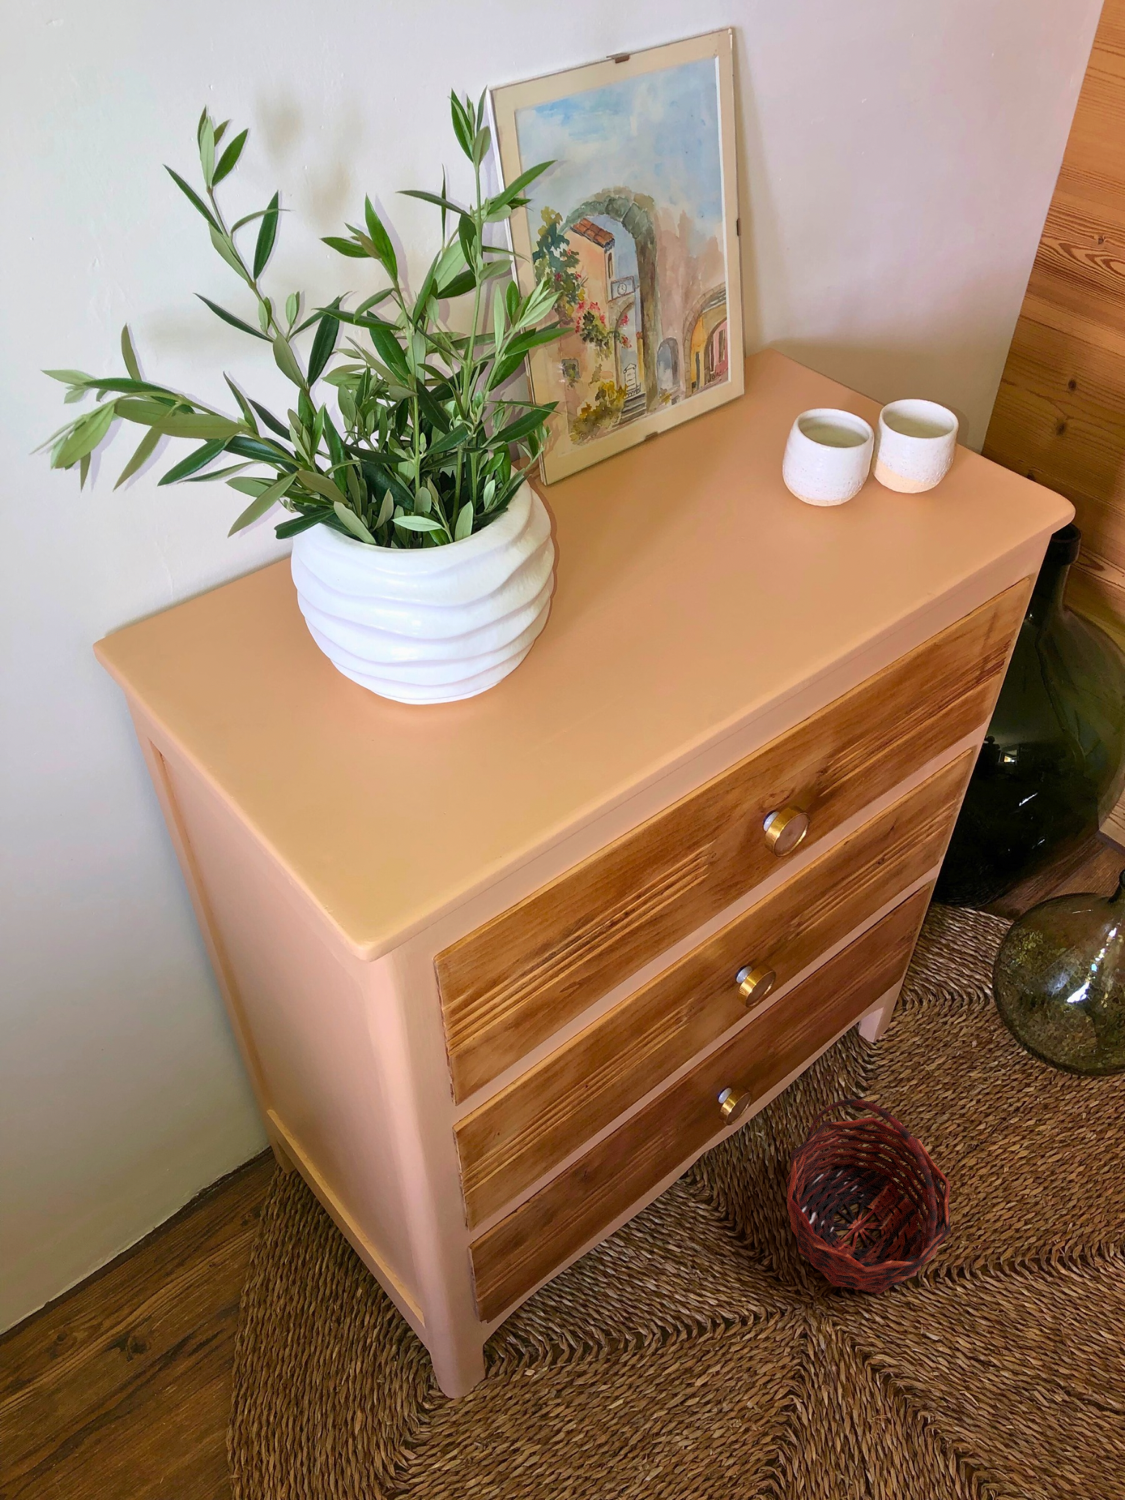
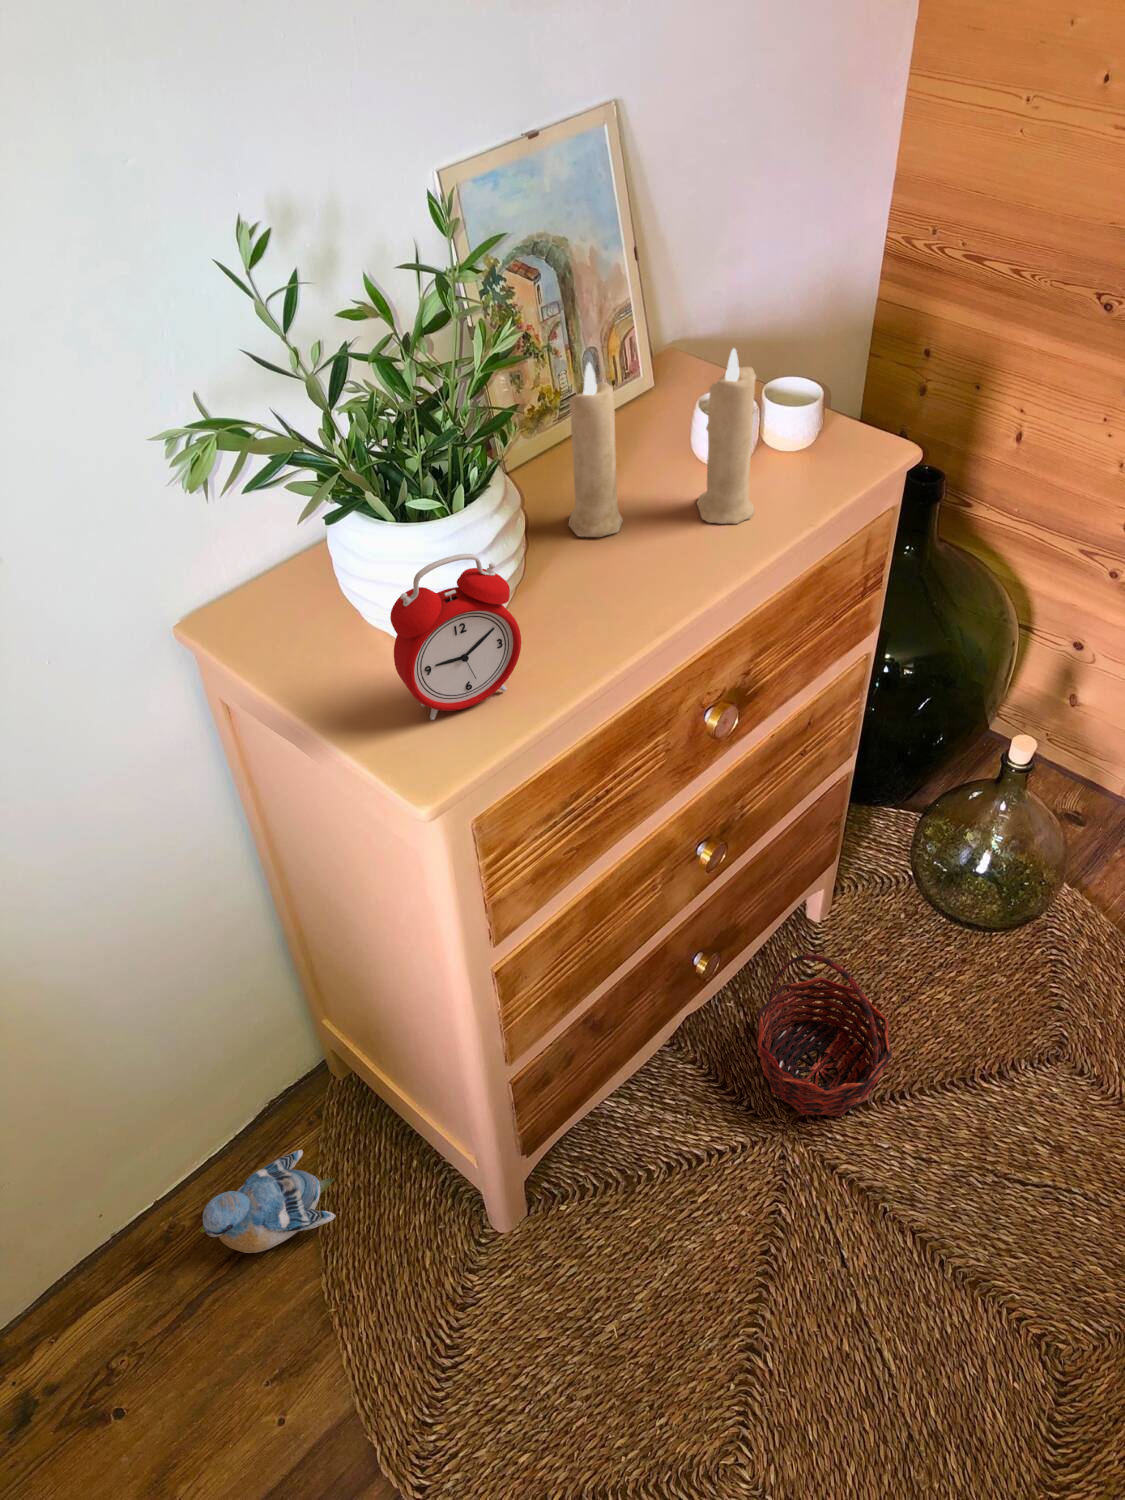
candle: none [611,332,881,577] -> present [569,348,756,537]
alarm clock: none [350,599,526,809] -> present [390,554,521,720]
plush toy: none [90,1264,263,1390] -> present [200,1150,336,1253]

